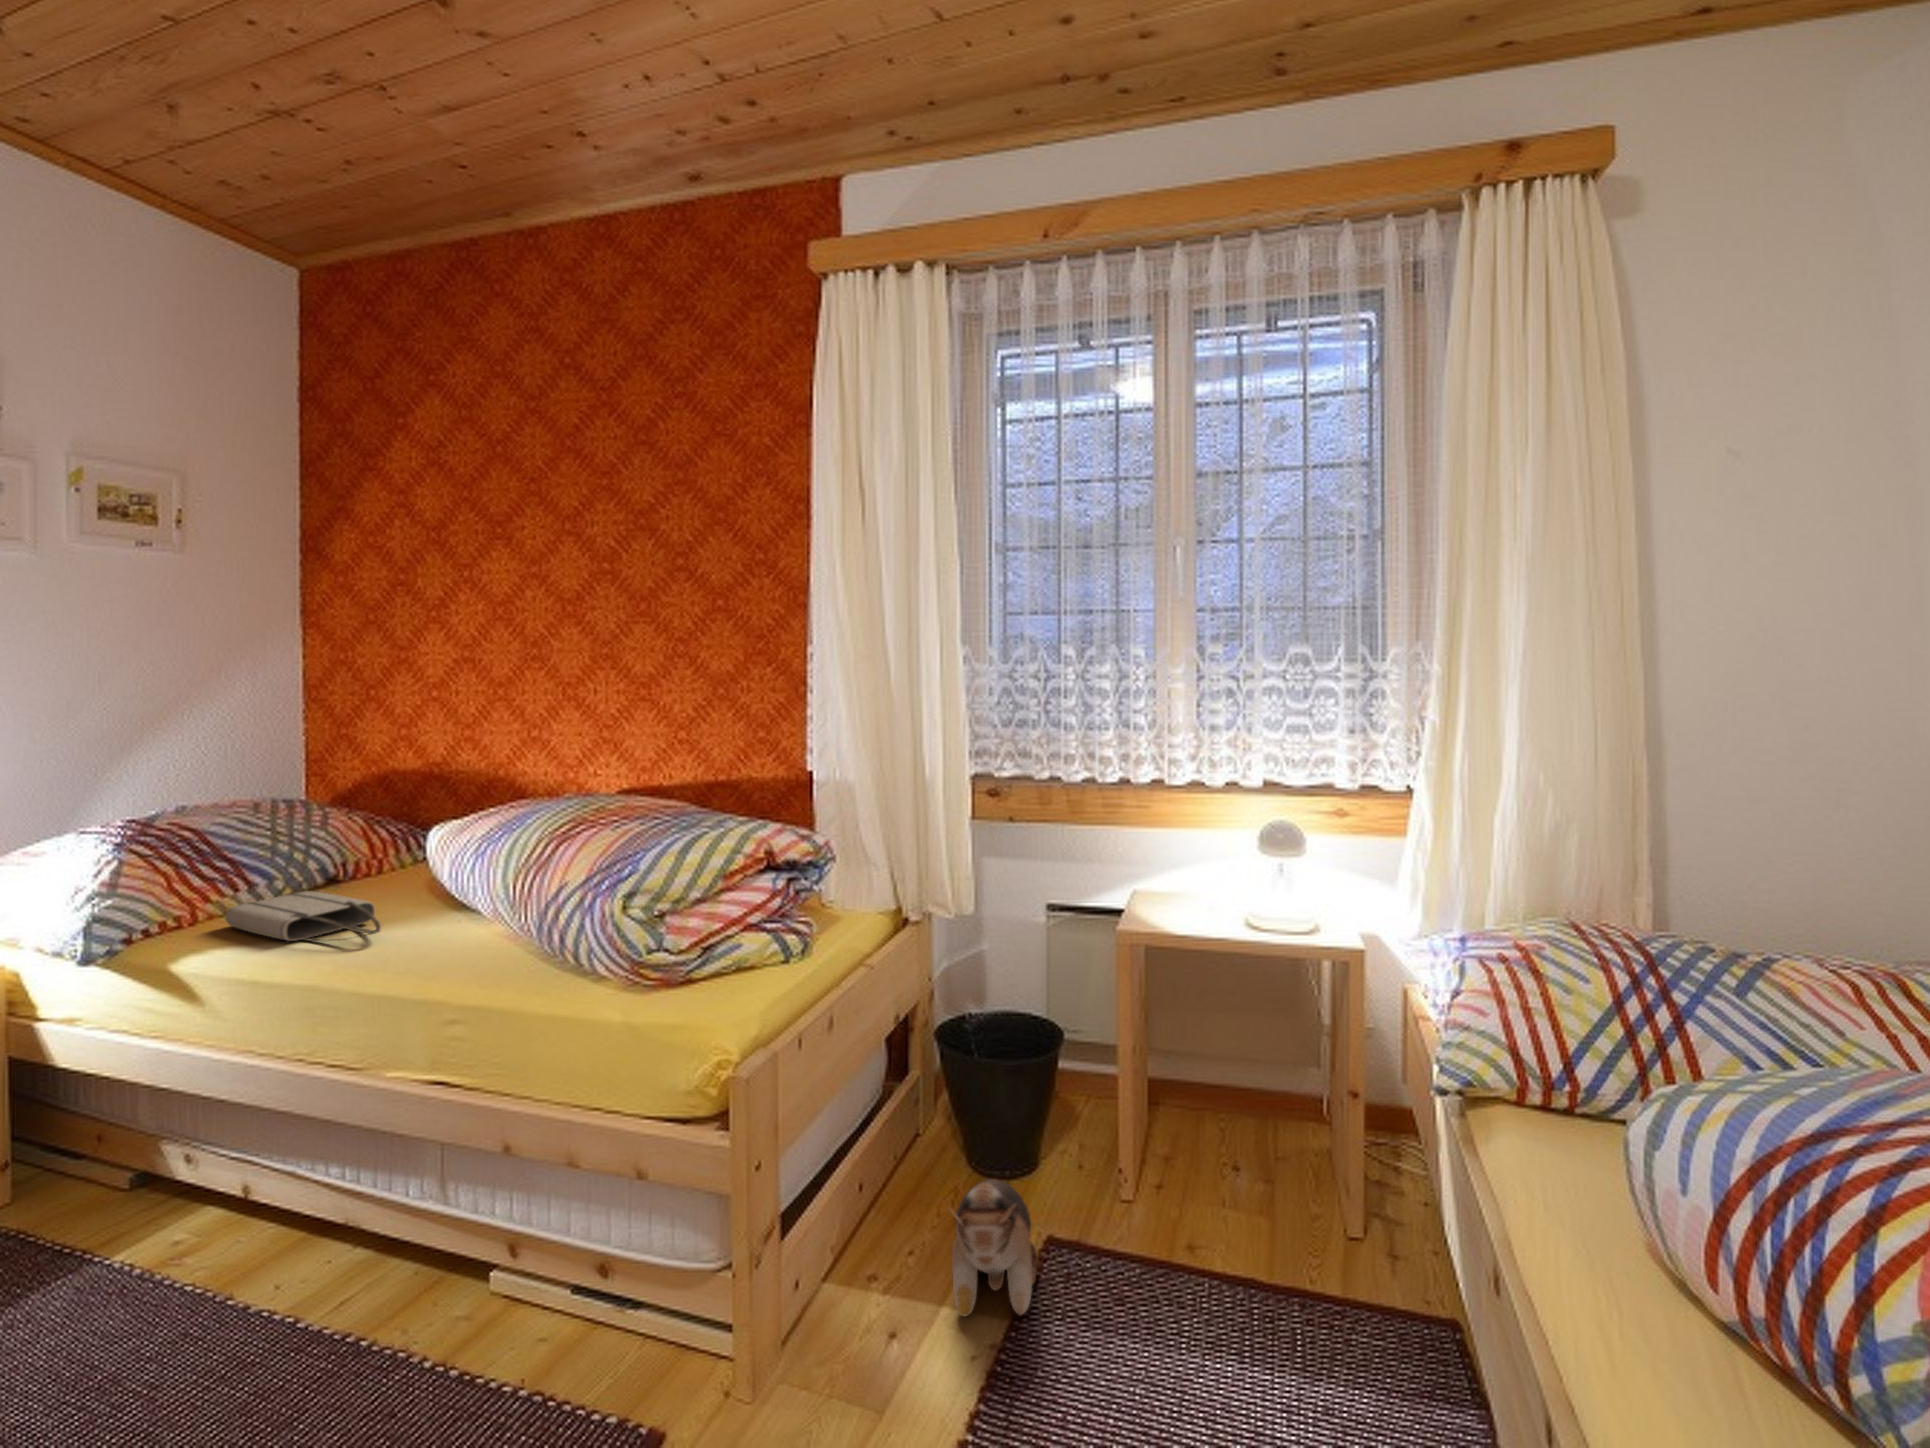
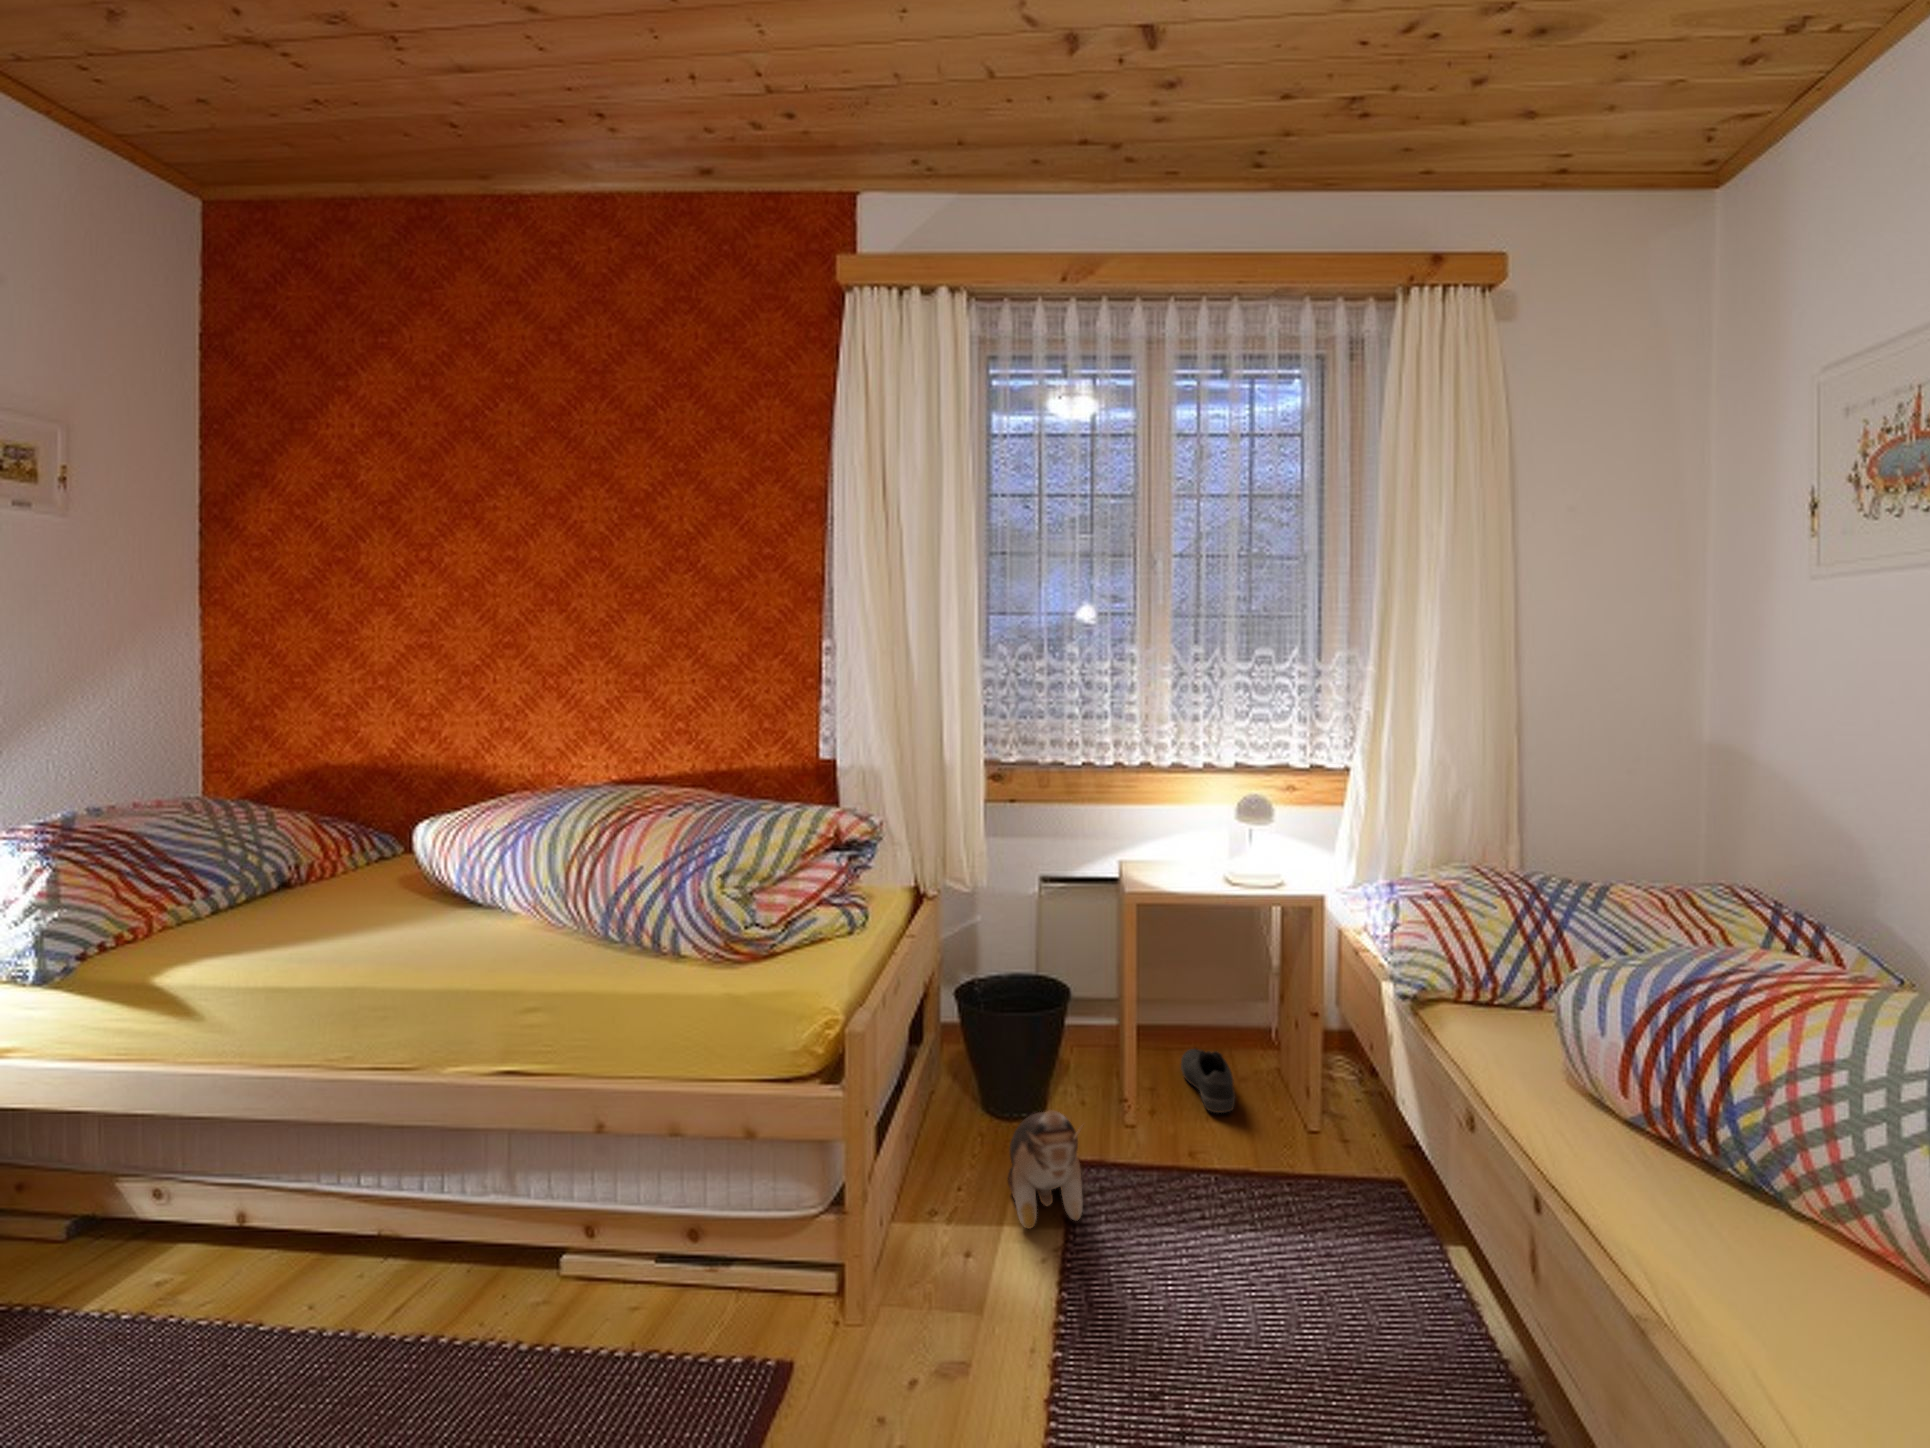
tote bag: present [225,891,381,941] -> none [197,895,407,944]
shoe: none [1209,1113,1261,1198] -> present [1181,1049,1235,1113]

